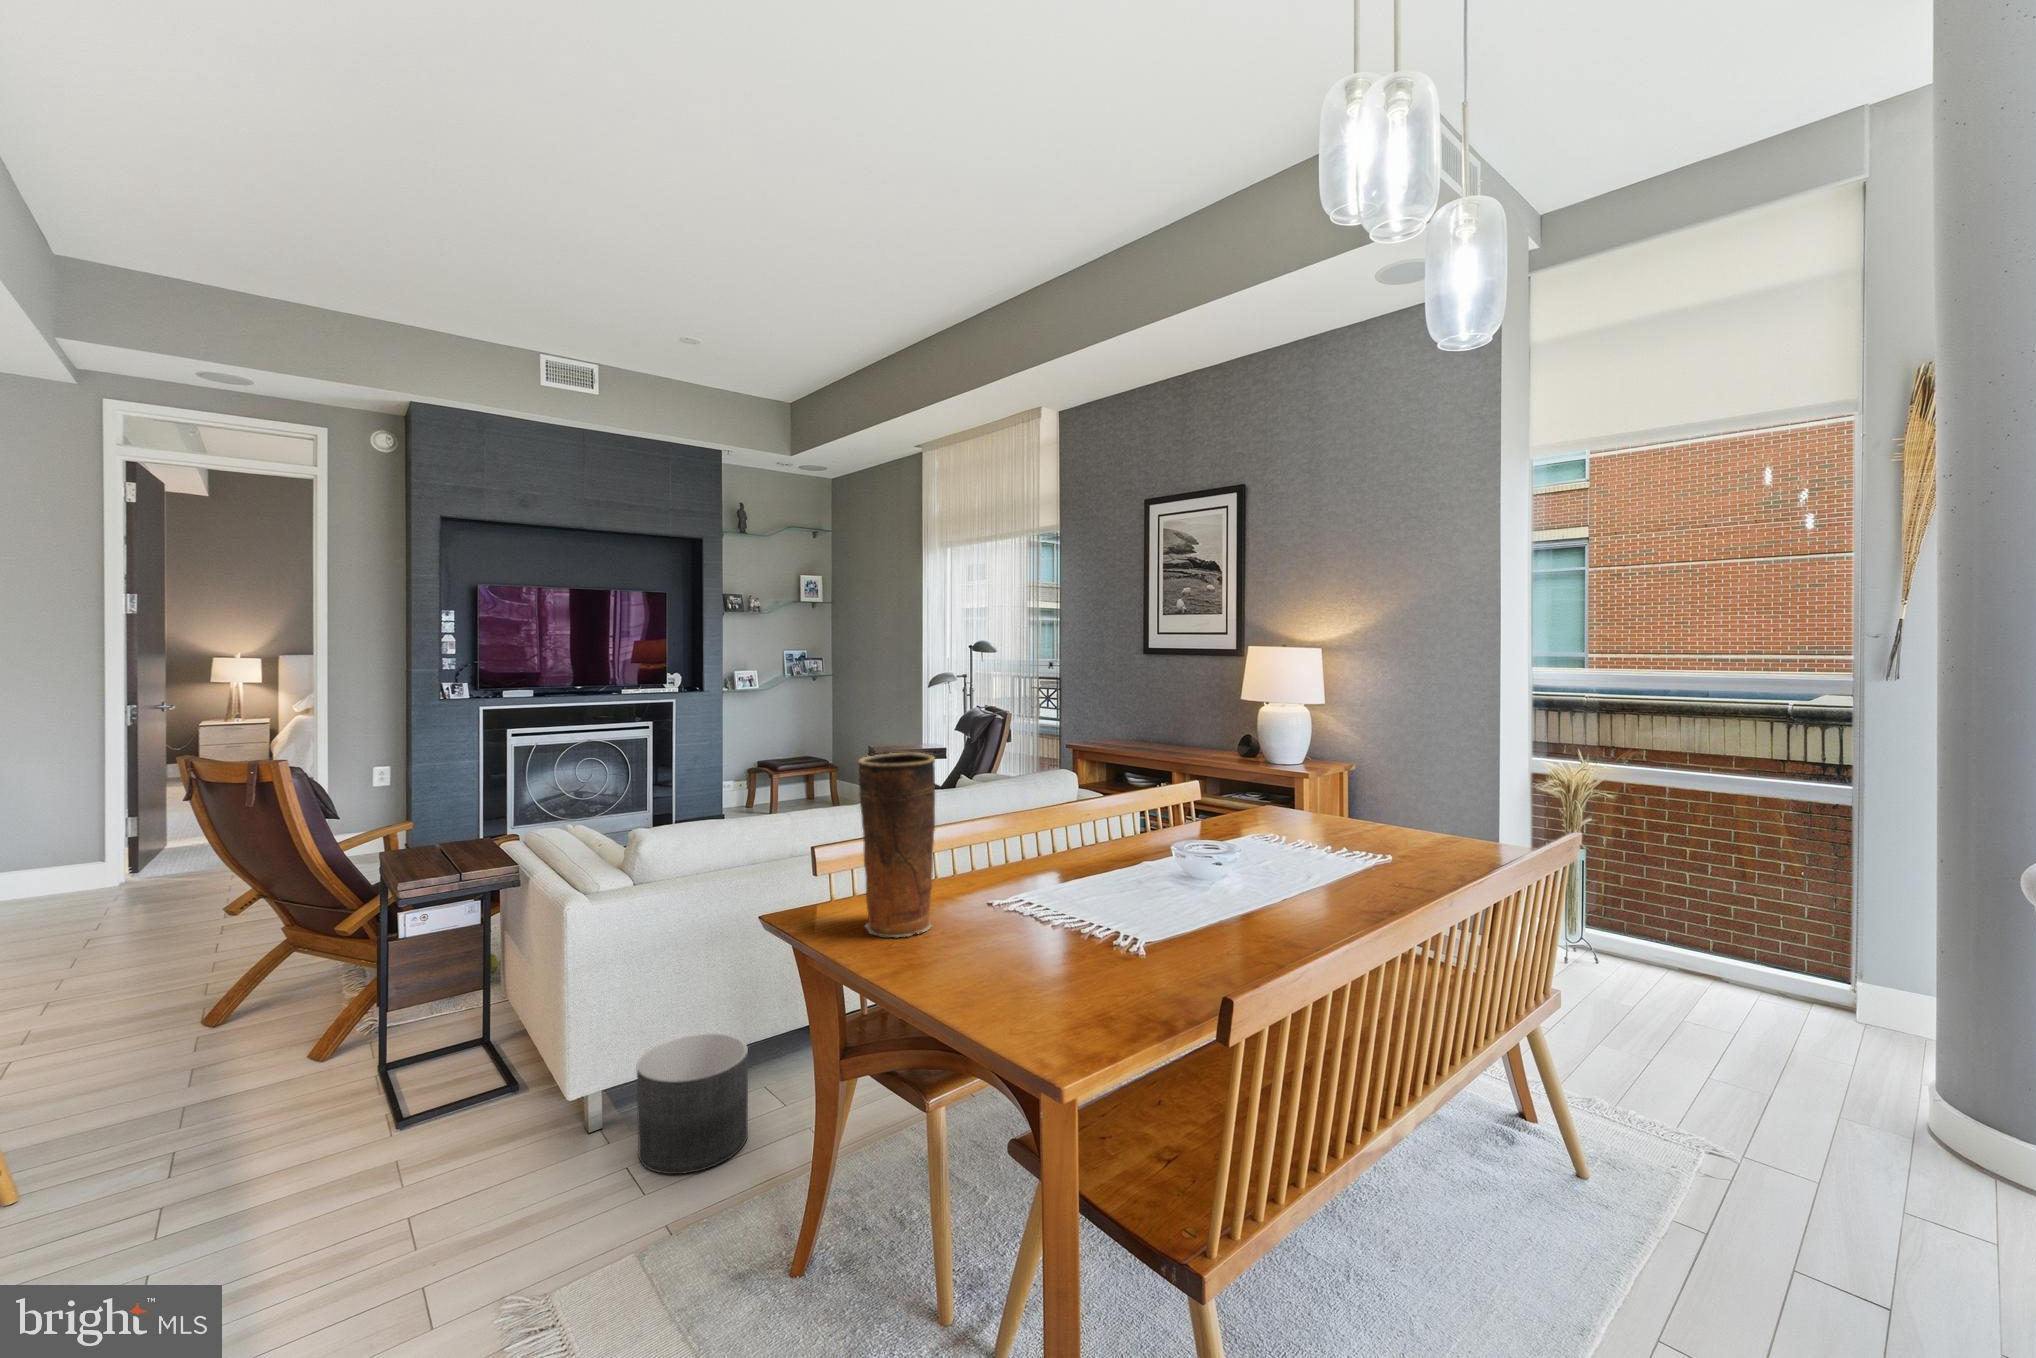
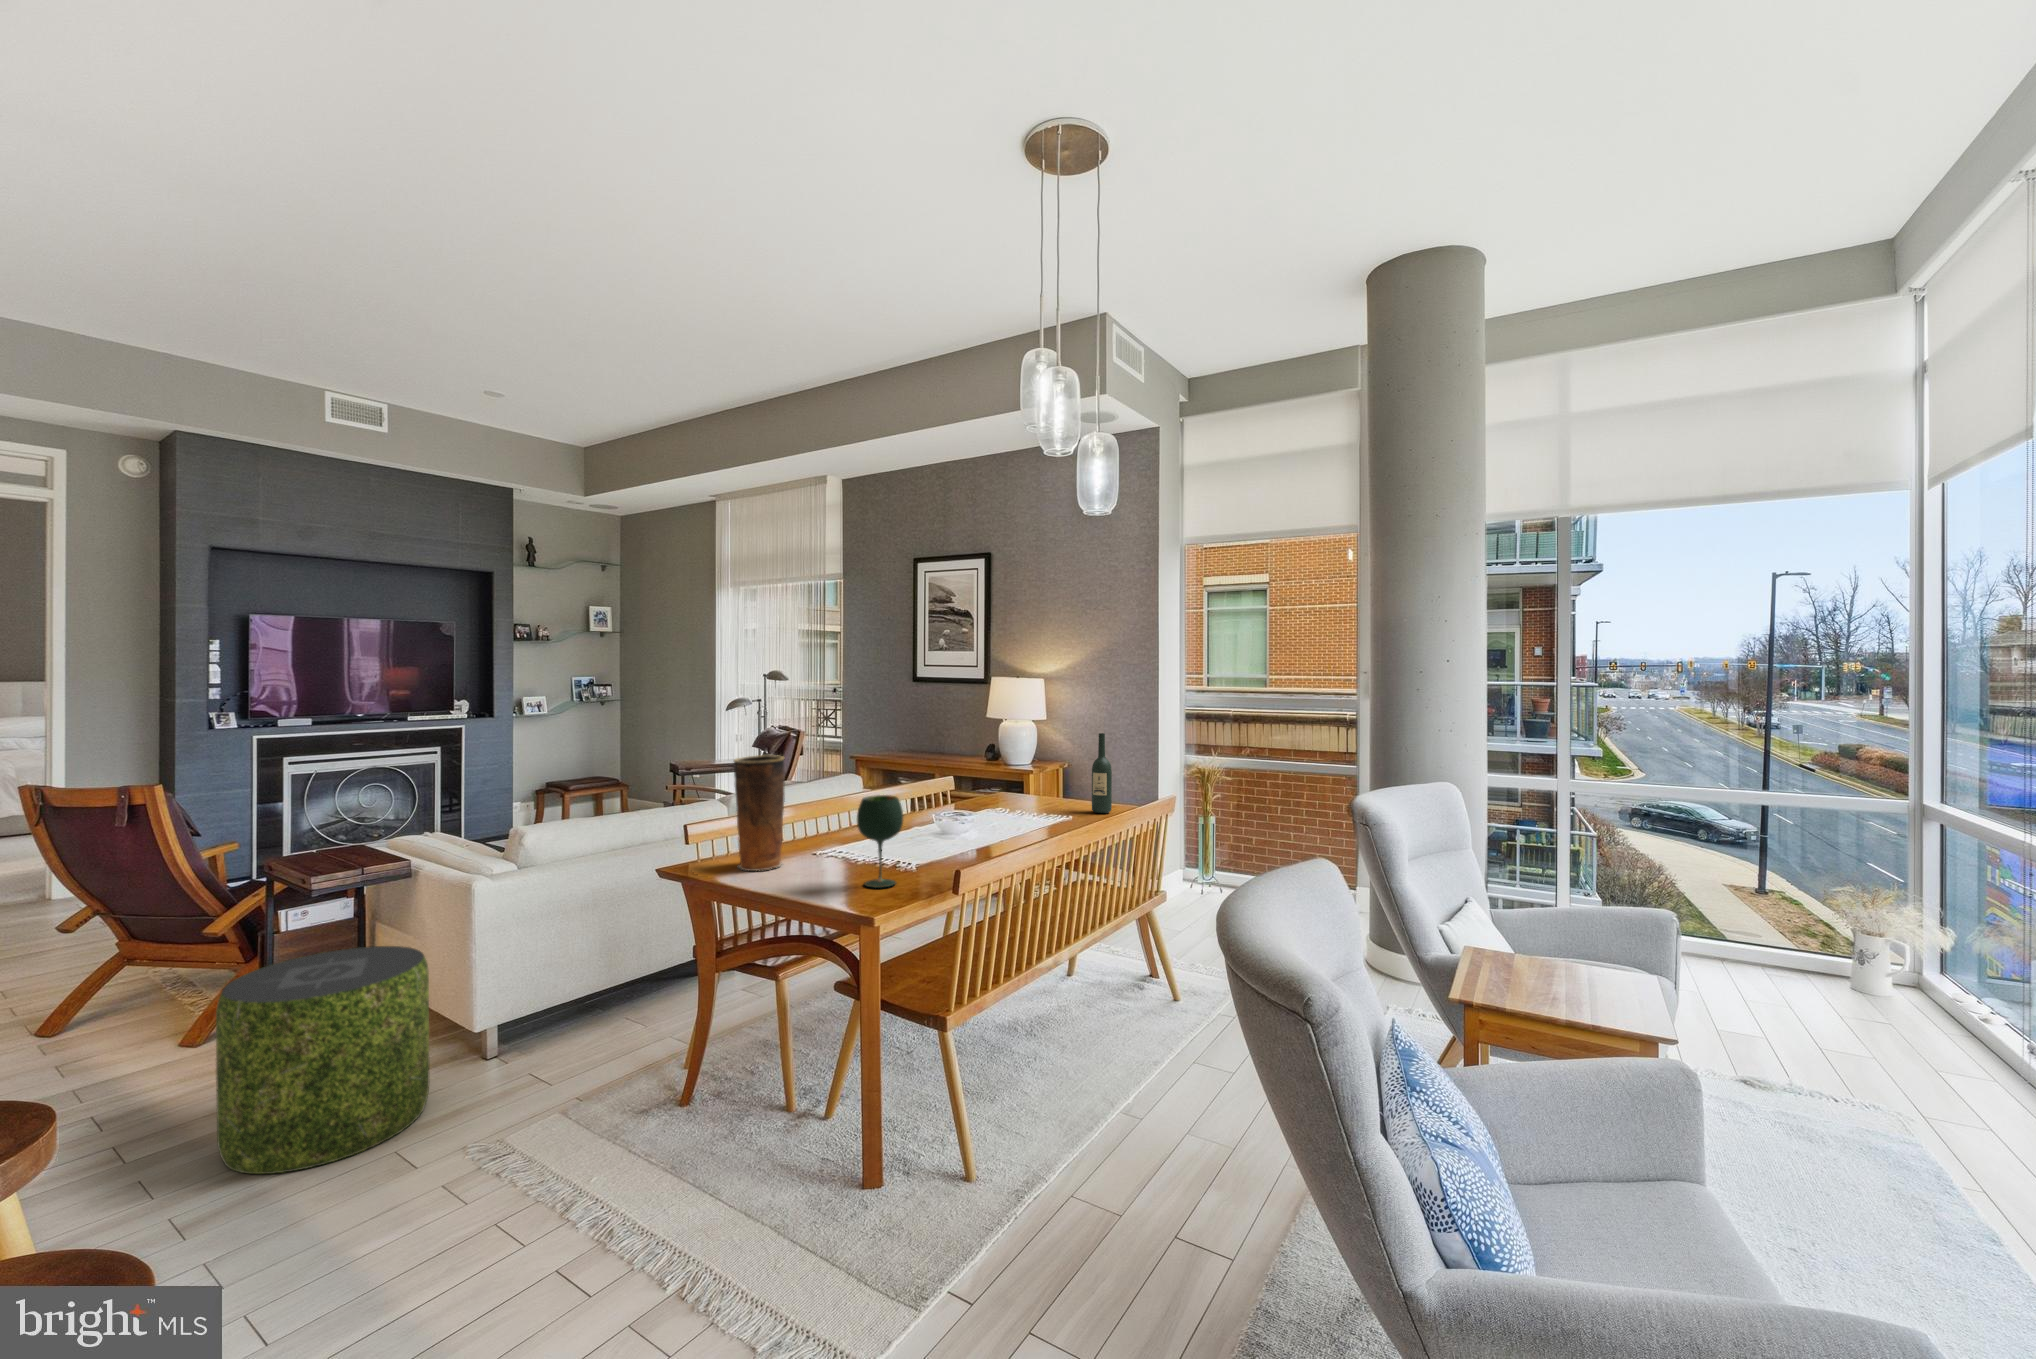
wine bottle: none [1420,729,1455,855] -> present [1092,733,1112,813]
wine glass: none [1039,831,1120,998] -> present [857,795,903,888]
pouf: none [249,975,510,1282] -> present [216,946,429,1174]
planter: present [637,1033,748,1174] -> none [531,979,620,1079]

